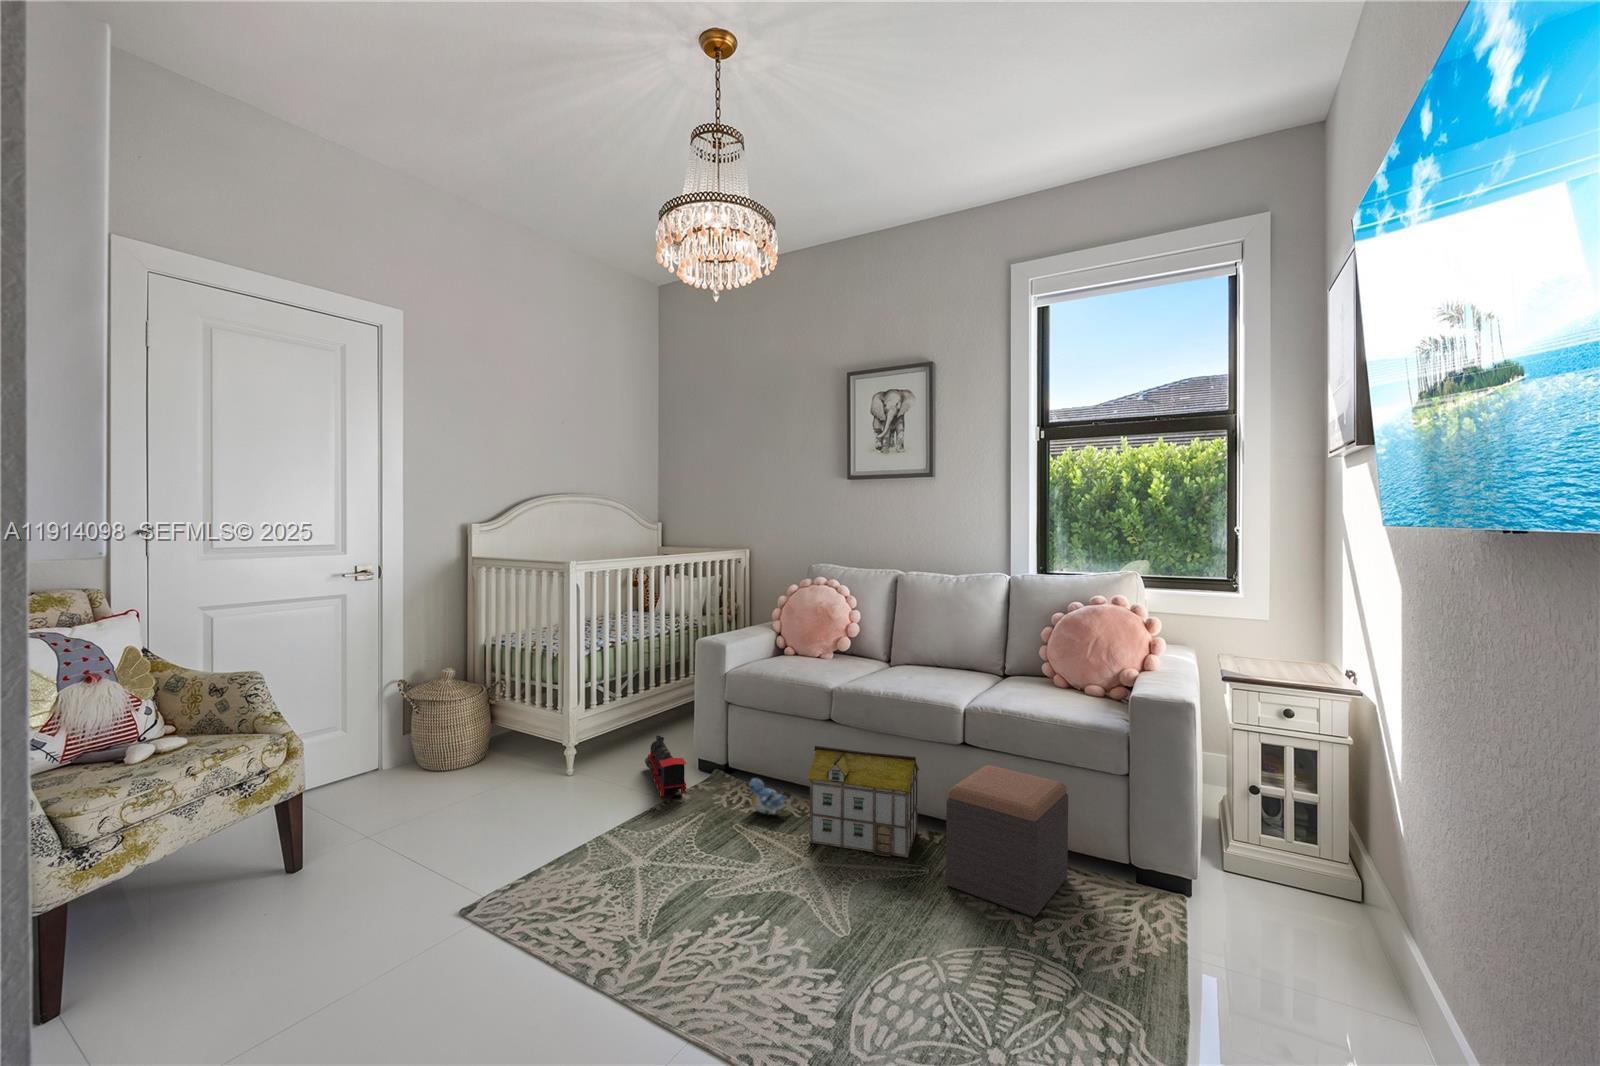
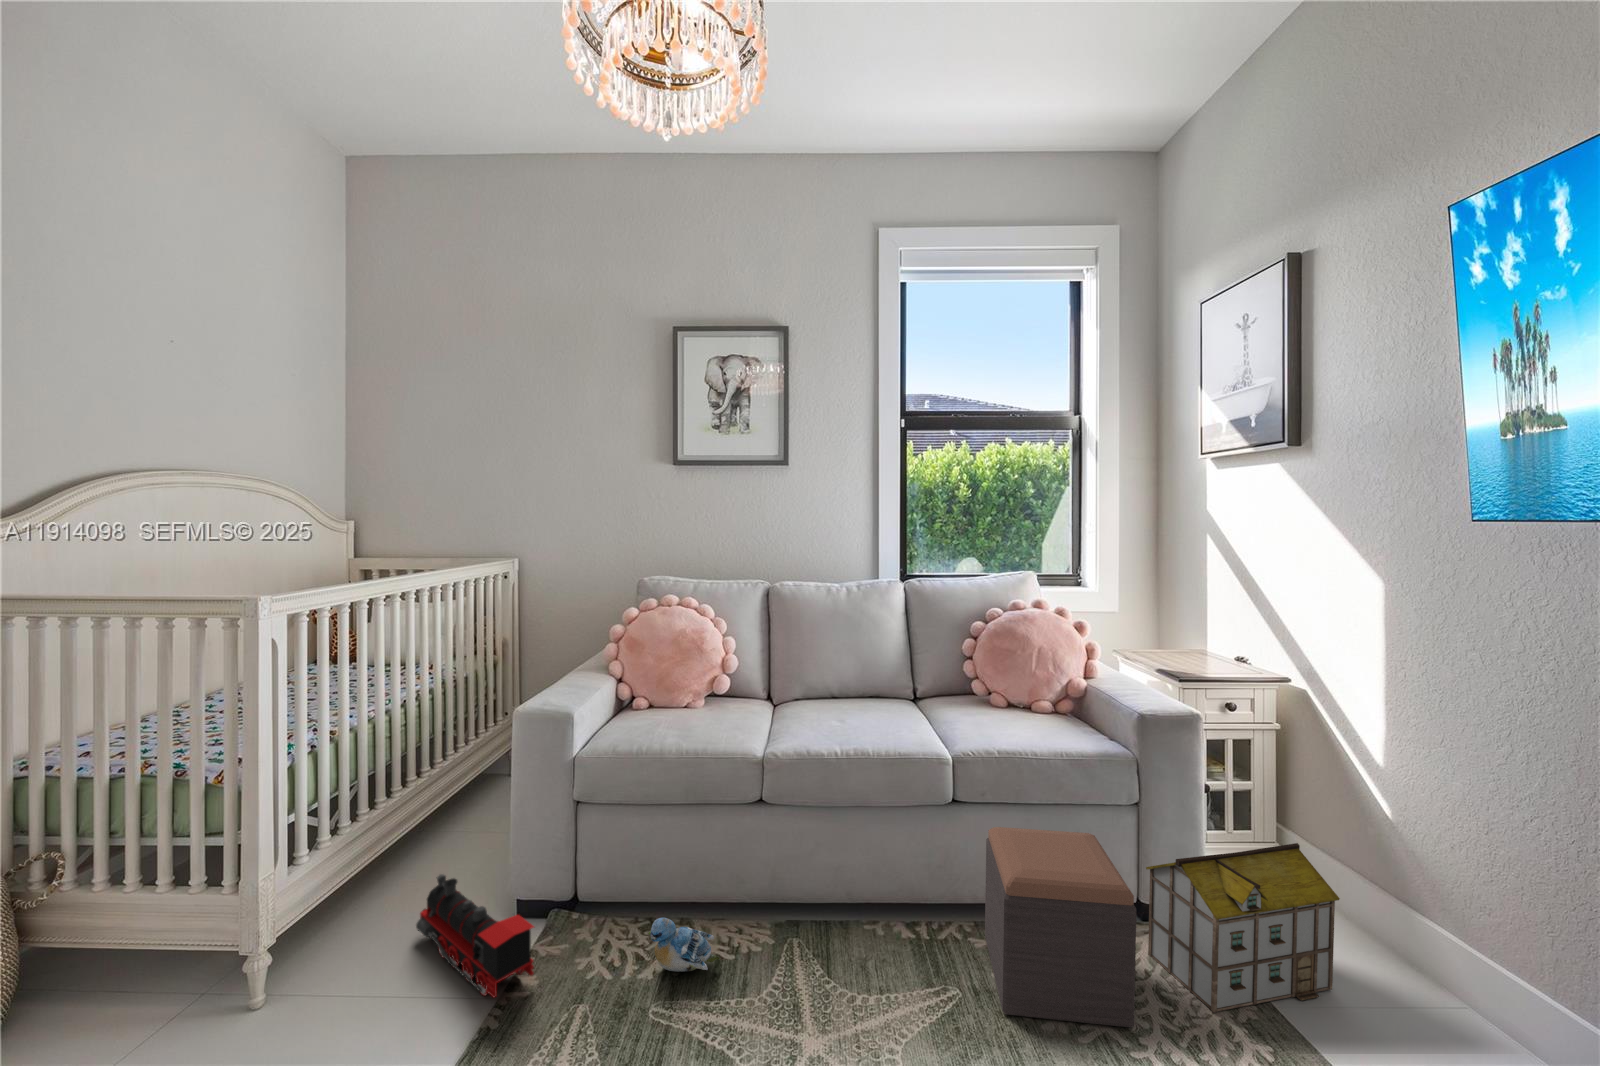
toy house: present [808,746,919,858] -> present [1146,843,1340,1013]

